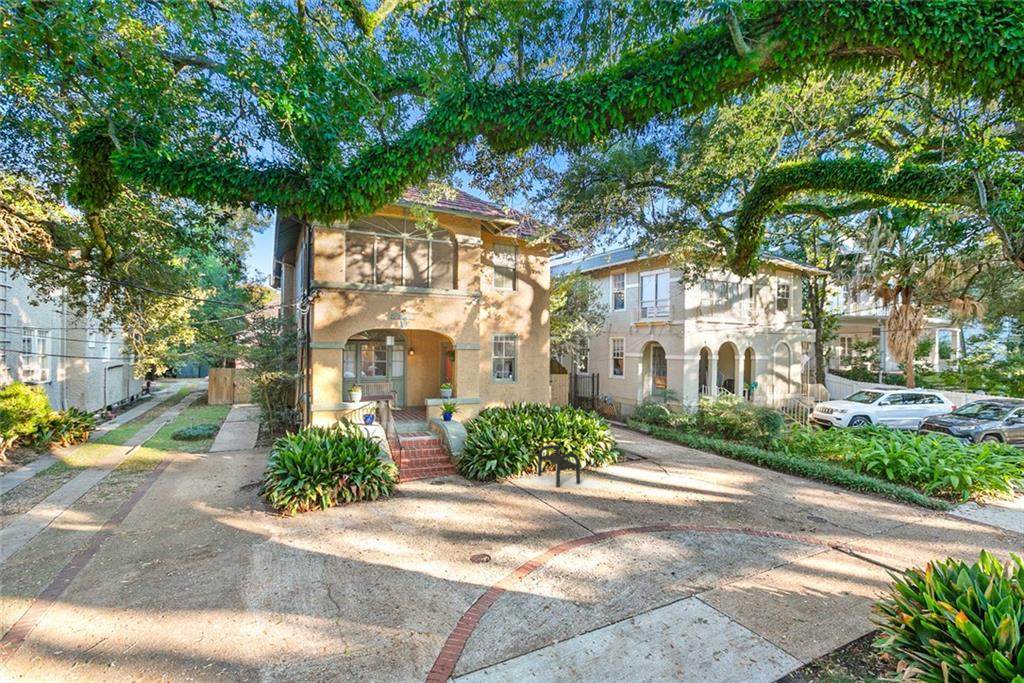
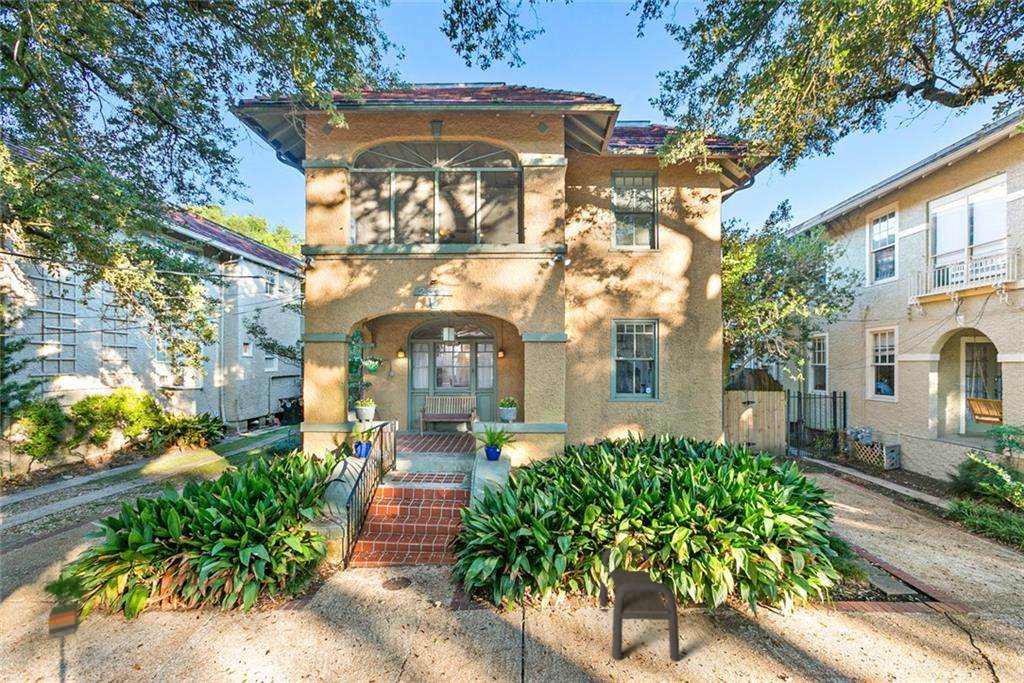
potted tree: none [263,492,289,527] -> present [44,576,88,639]

